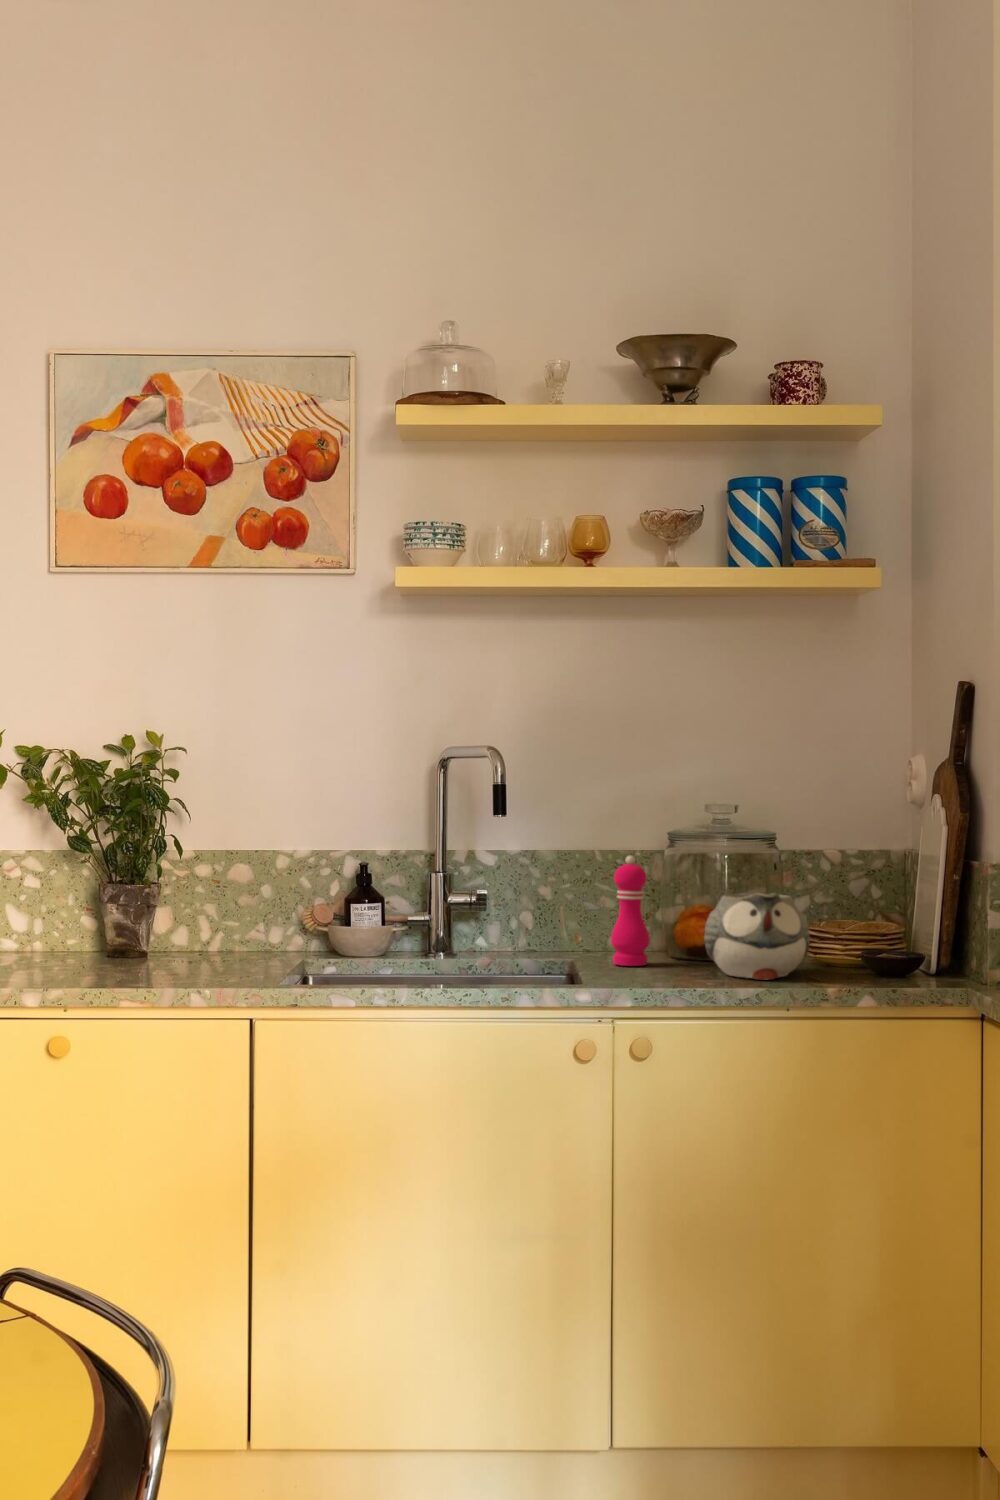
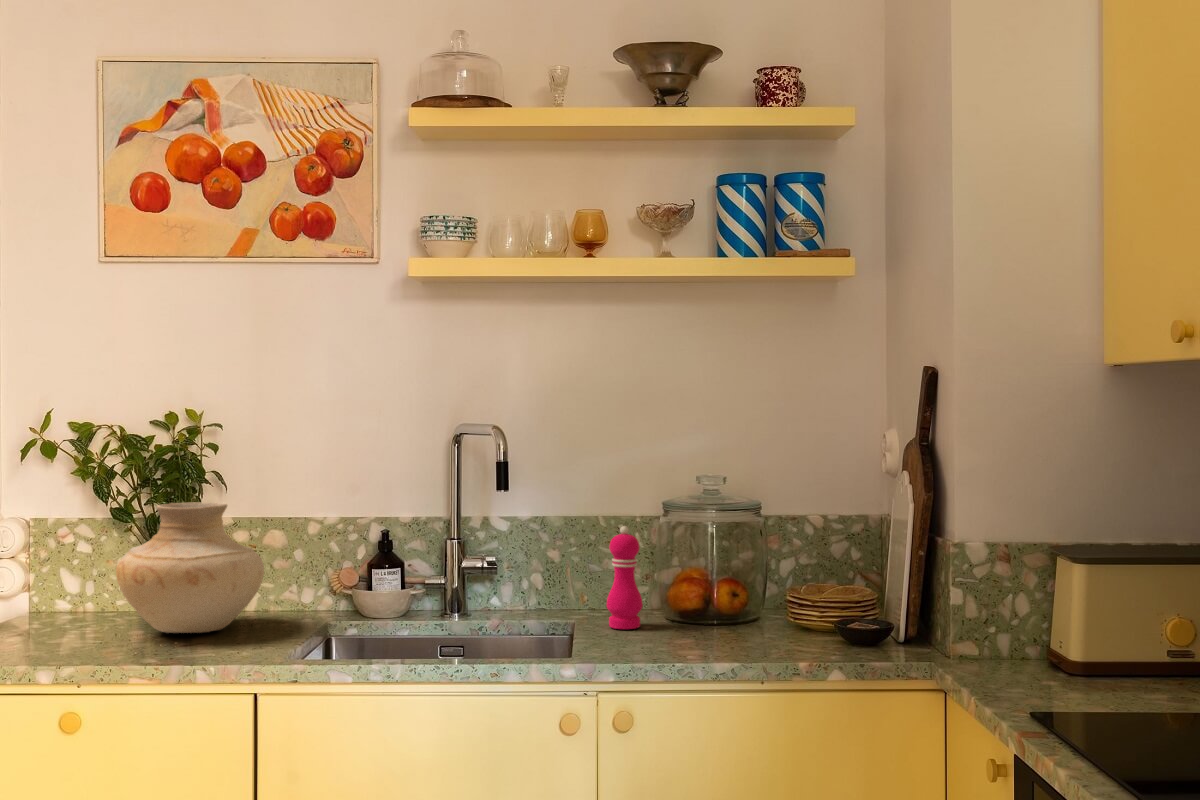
vase: none [88,830,241,966] -> present [116,502,264,633]
teapot: present [704,893,810,979] -> none [690,561,788,649]

